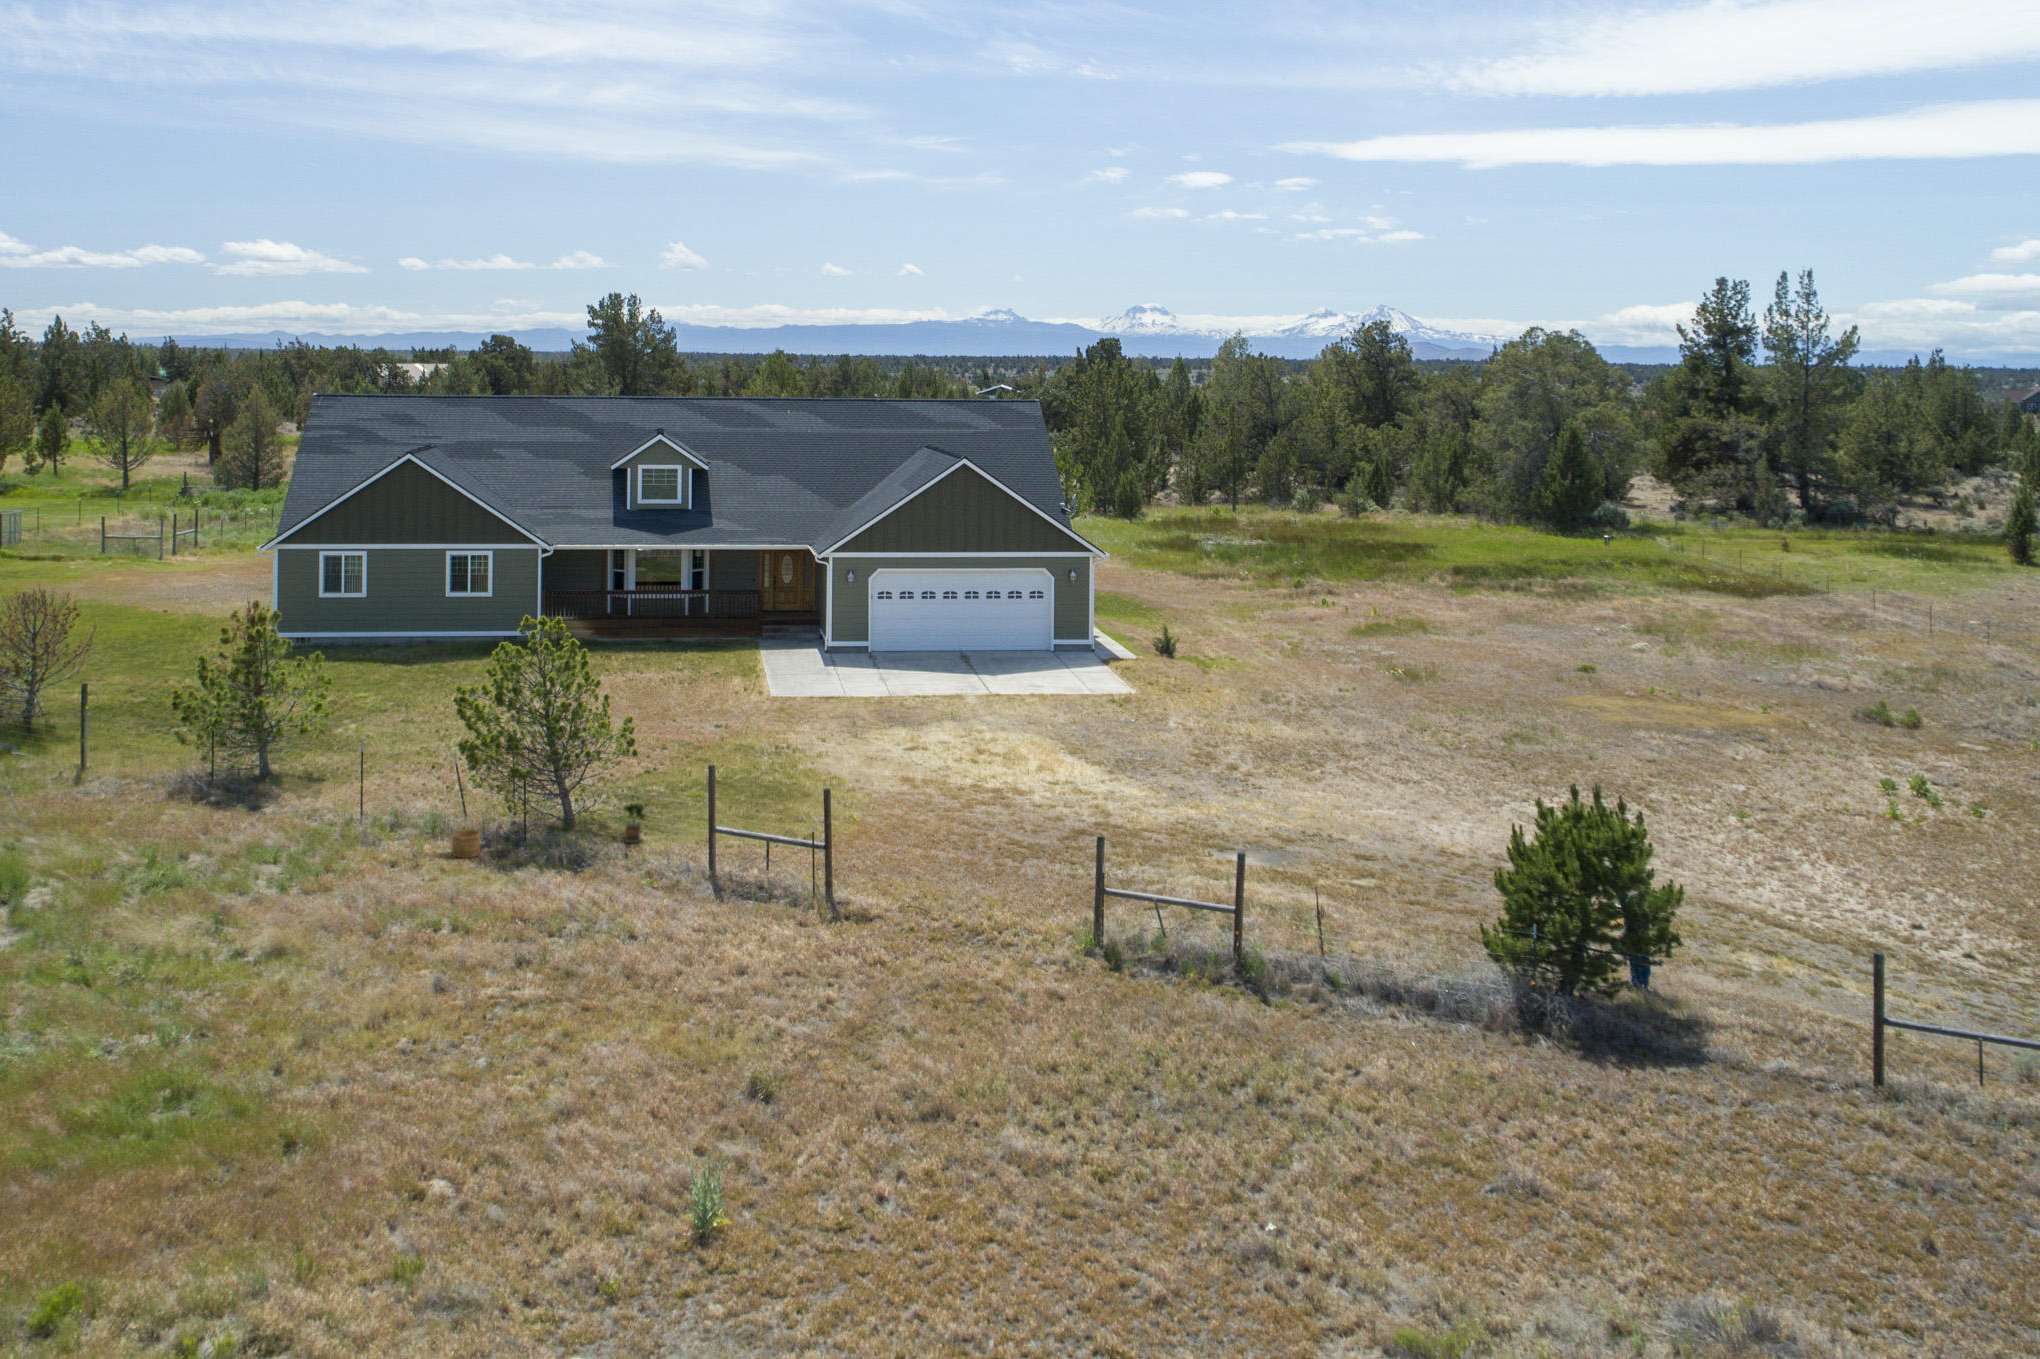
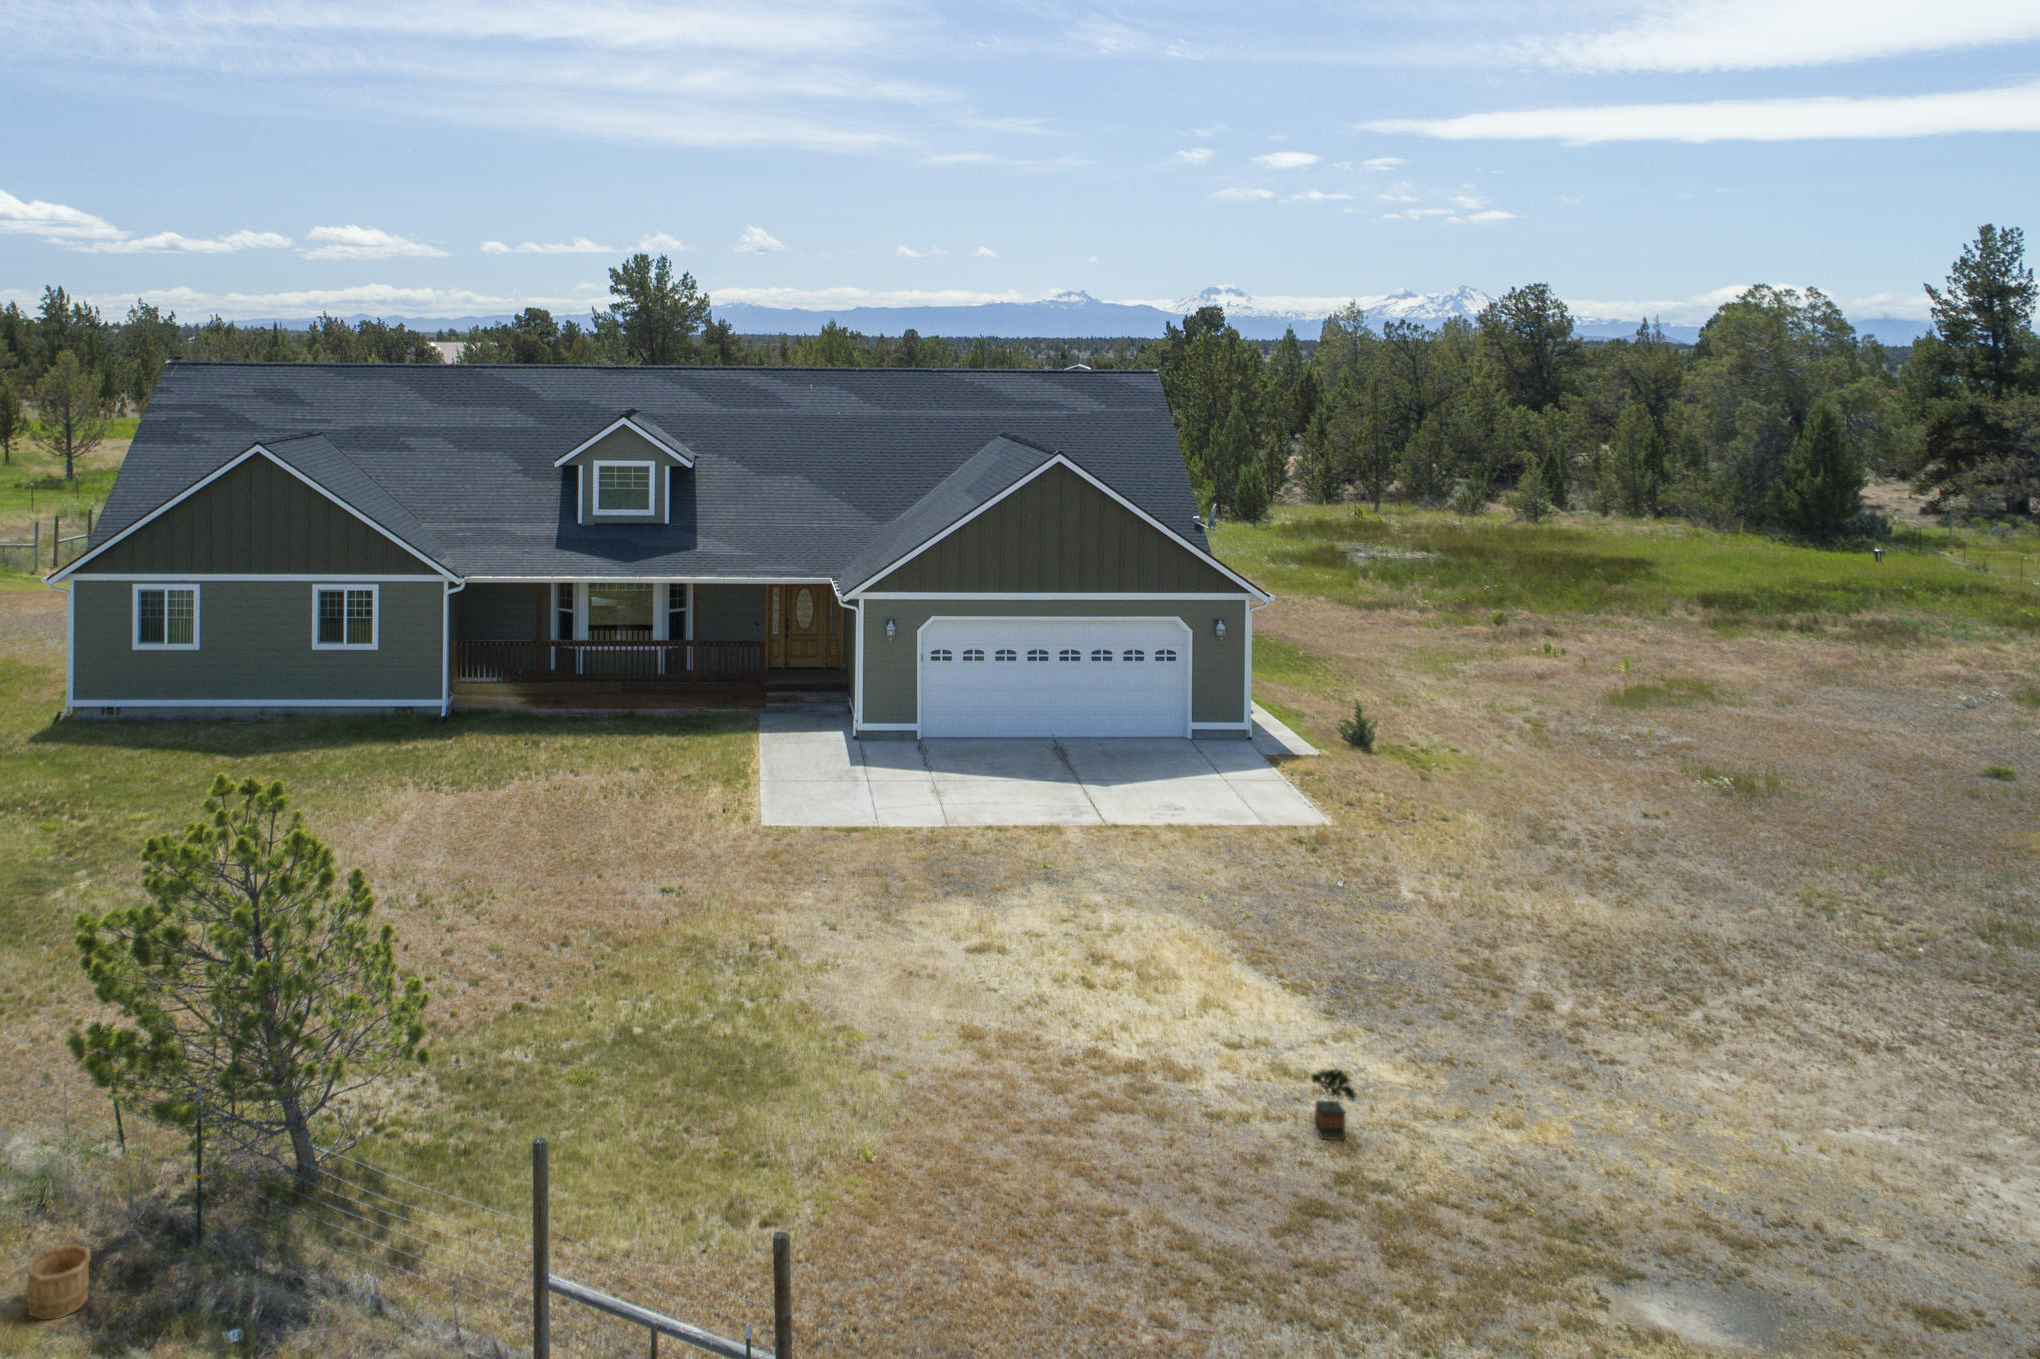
potted tree: present [623,804,647,843] -> present [1311,1069,1356,1140]

